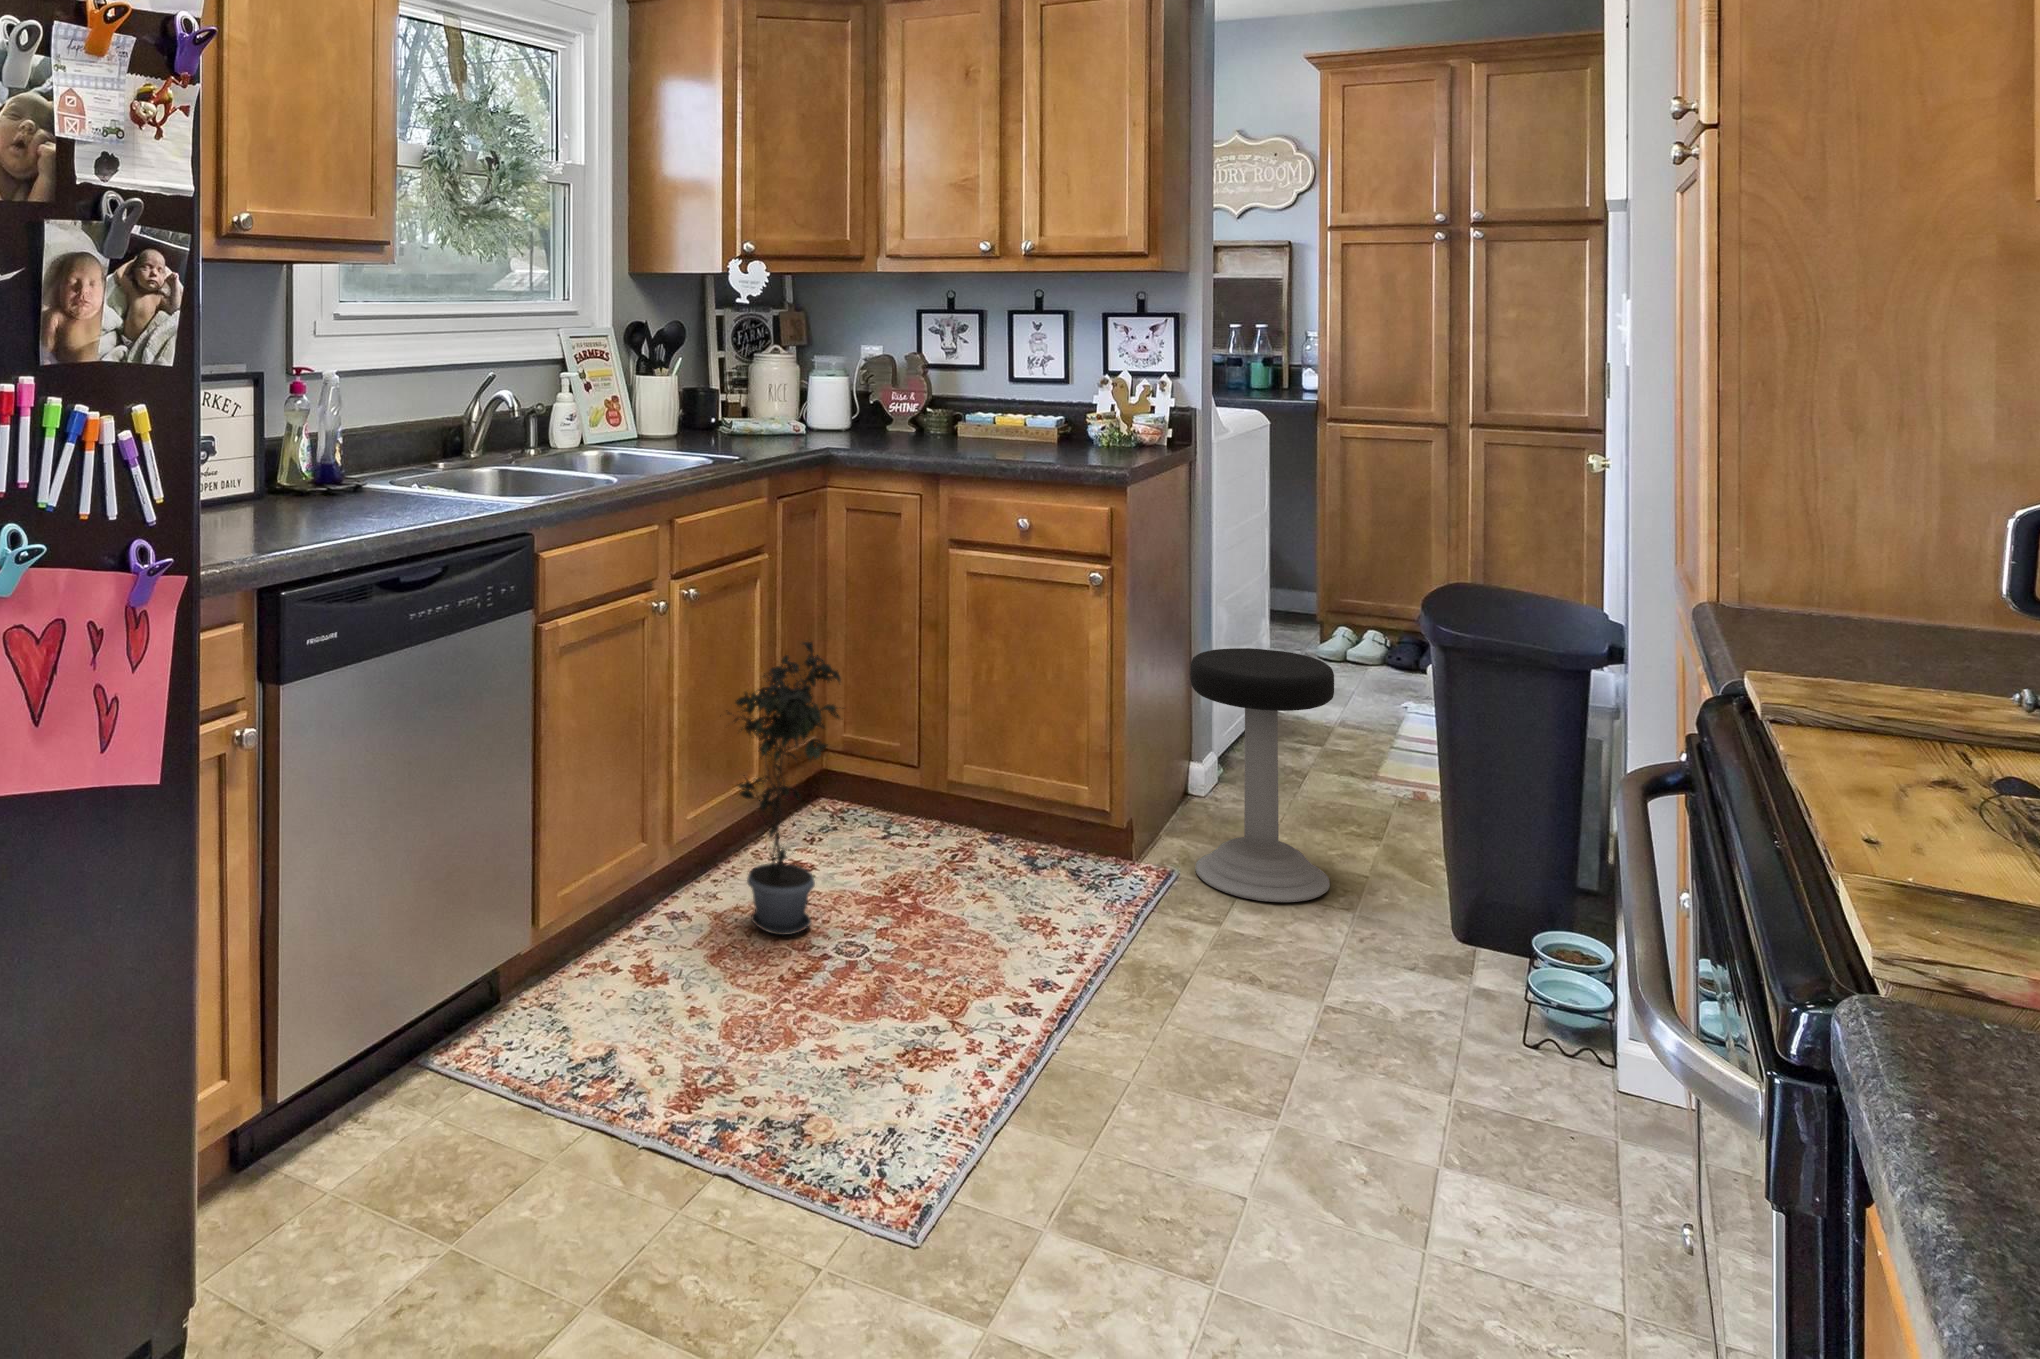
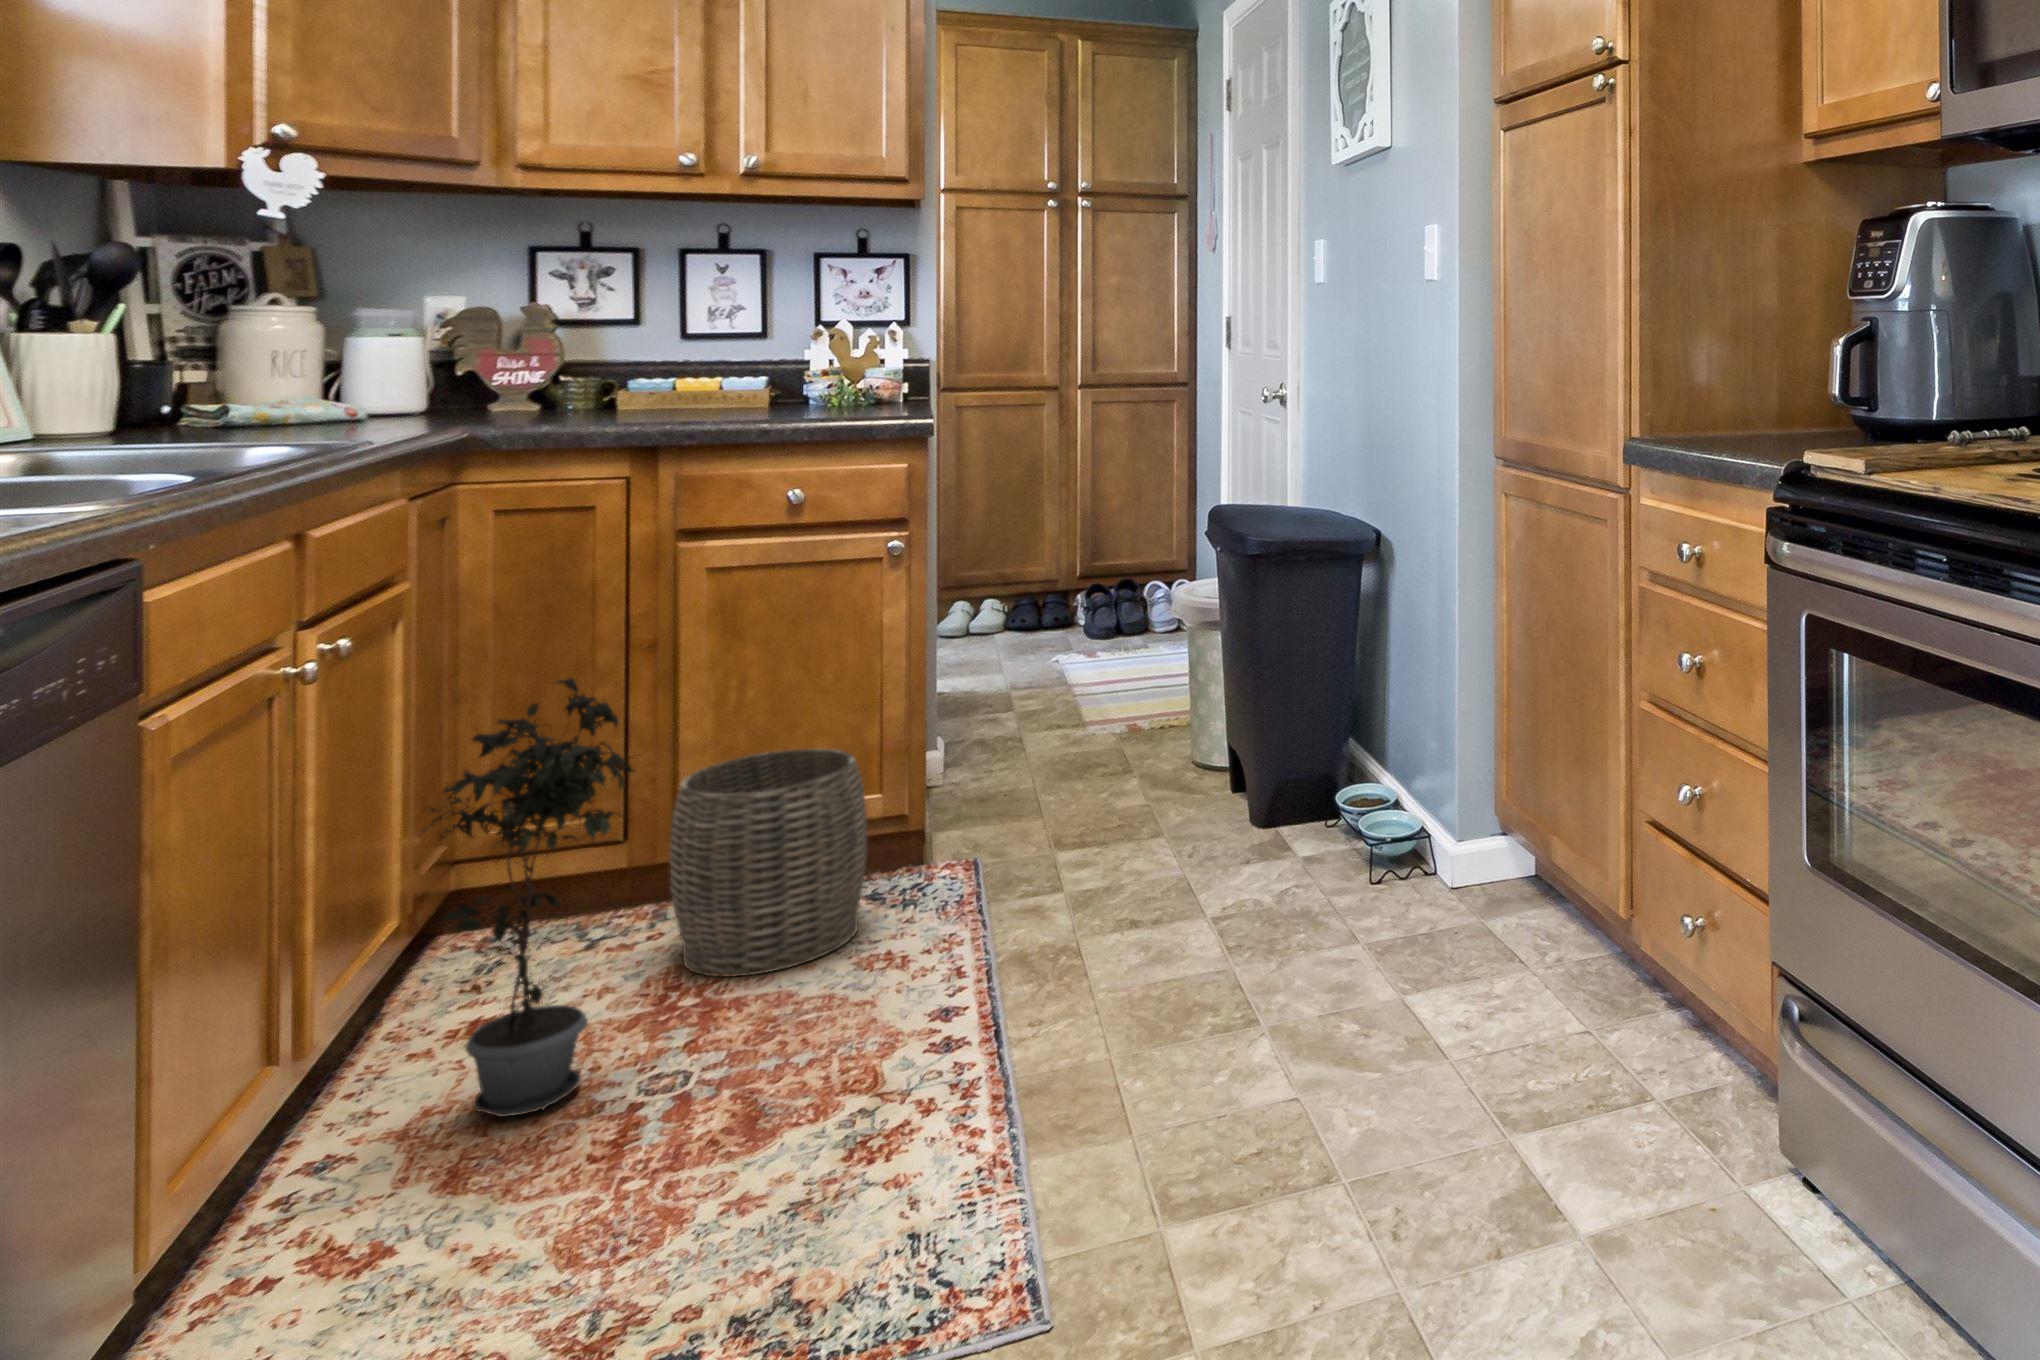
stool: present [1190,648,1334,902] -> none [982,606,1126,863]
woven basket: none [915,724,1057,904] -> present [670,749,867,977]

